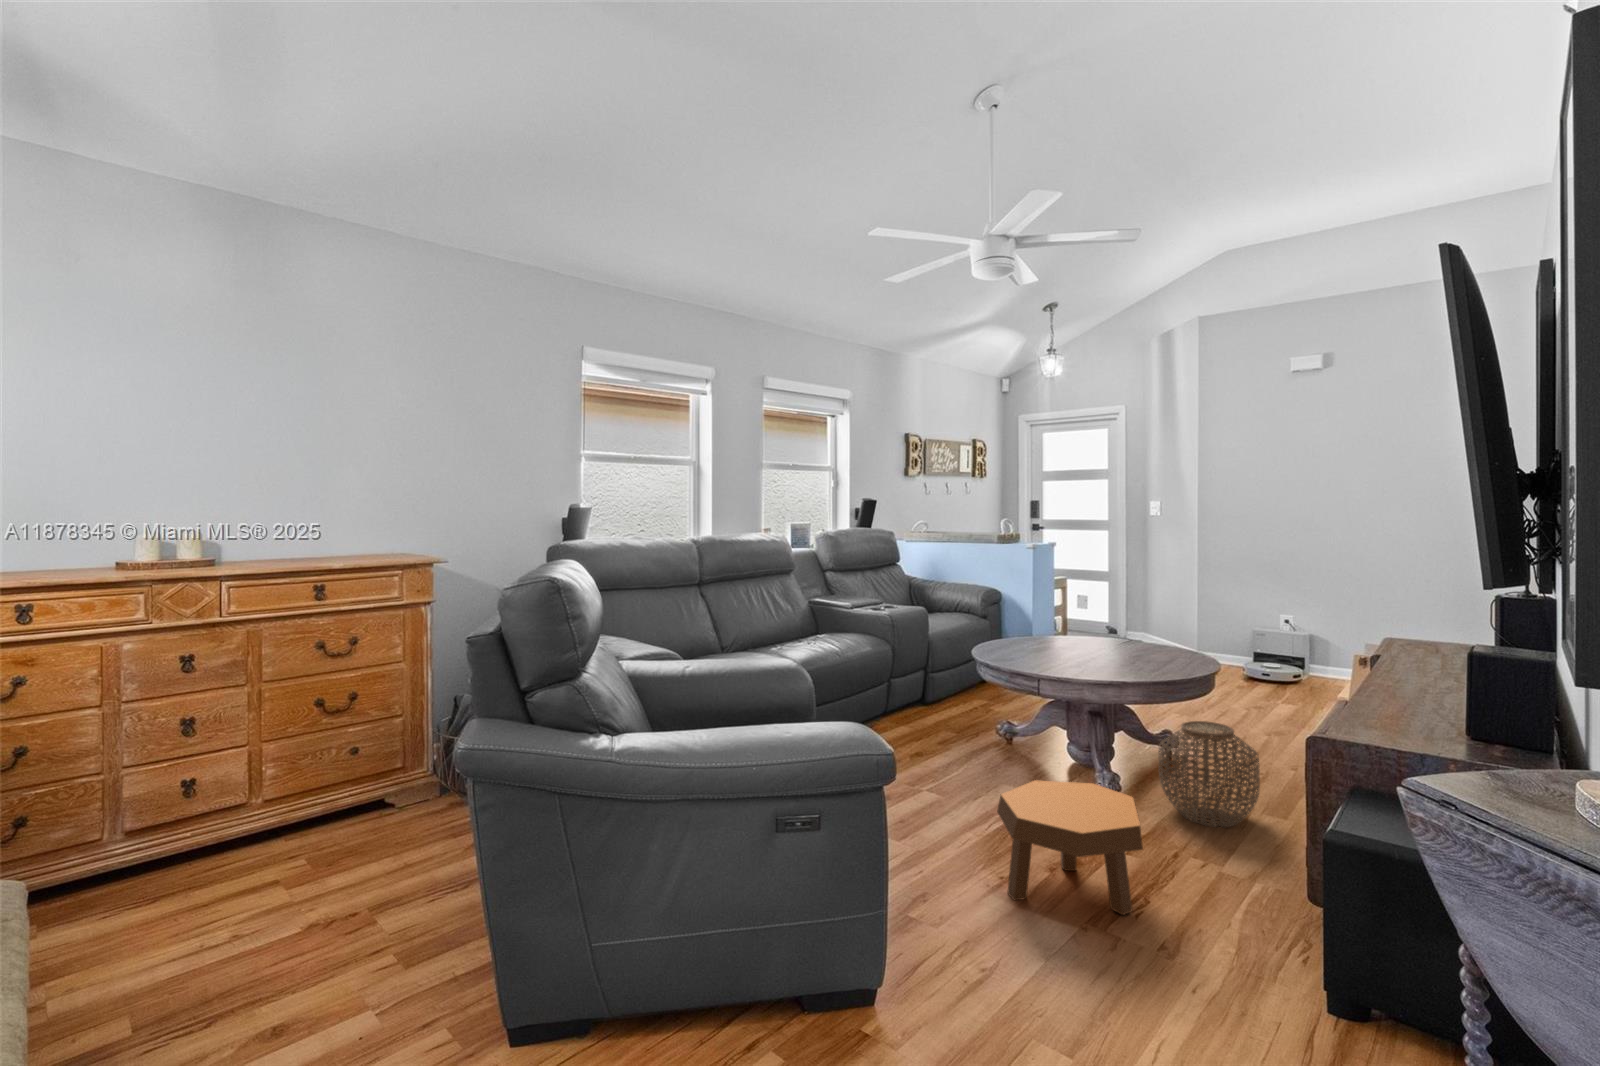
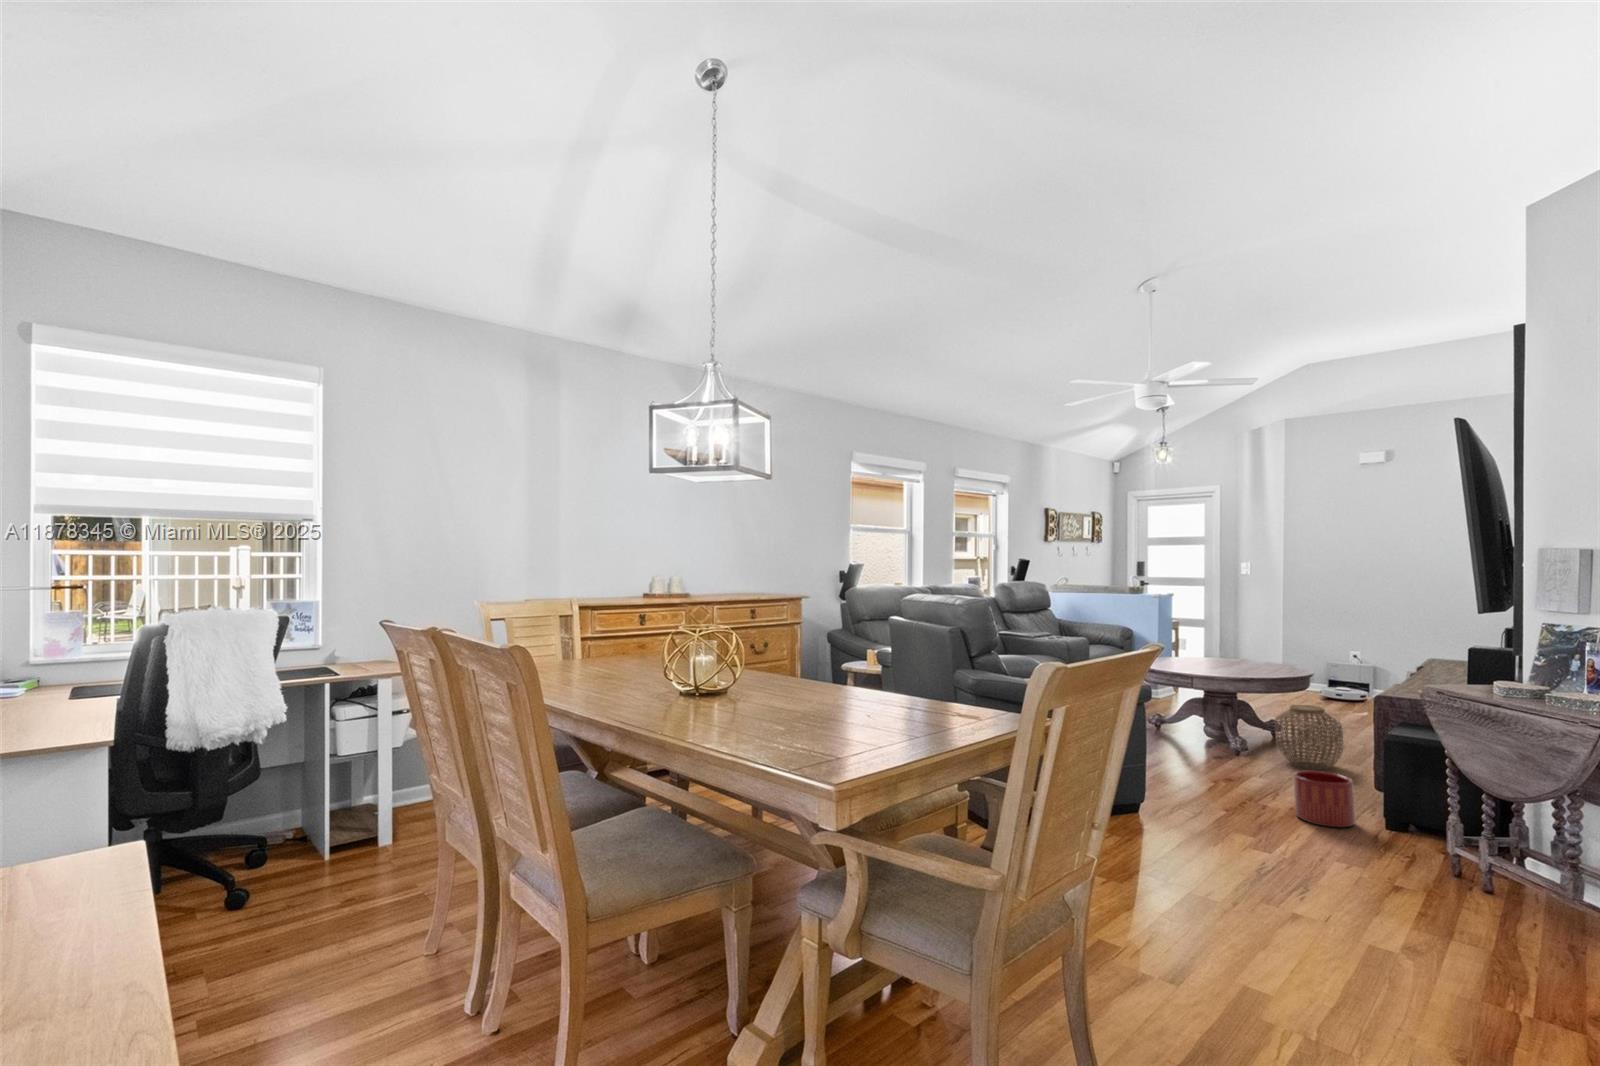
footstool: present [997,780,1143,915] -> none [1181,731,1275,798]
planter: none [1168,882,1276,1011] -> present [1294,771,1355,827]

